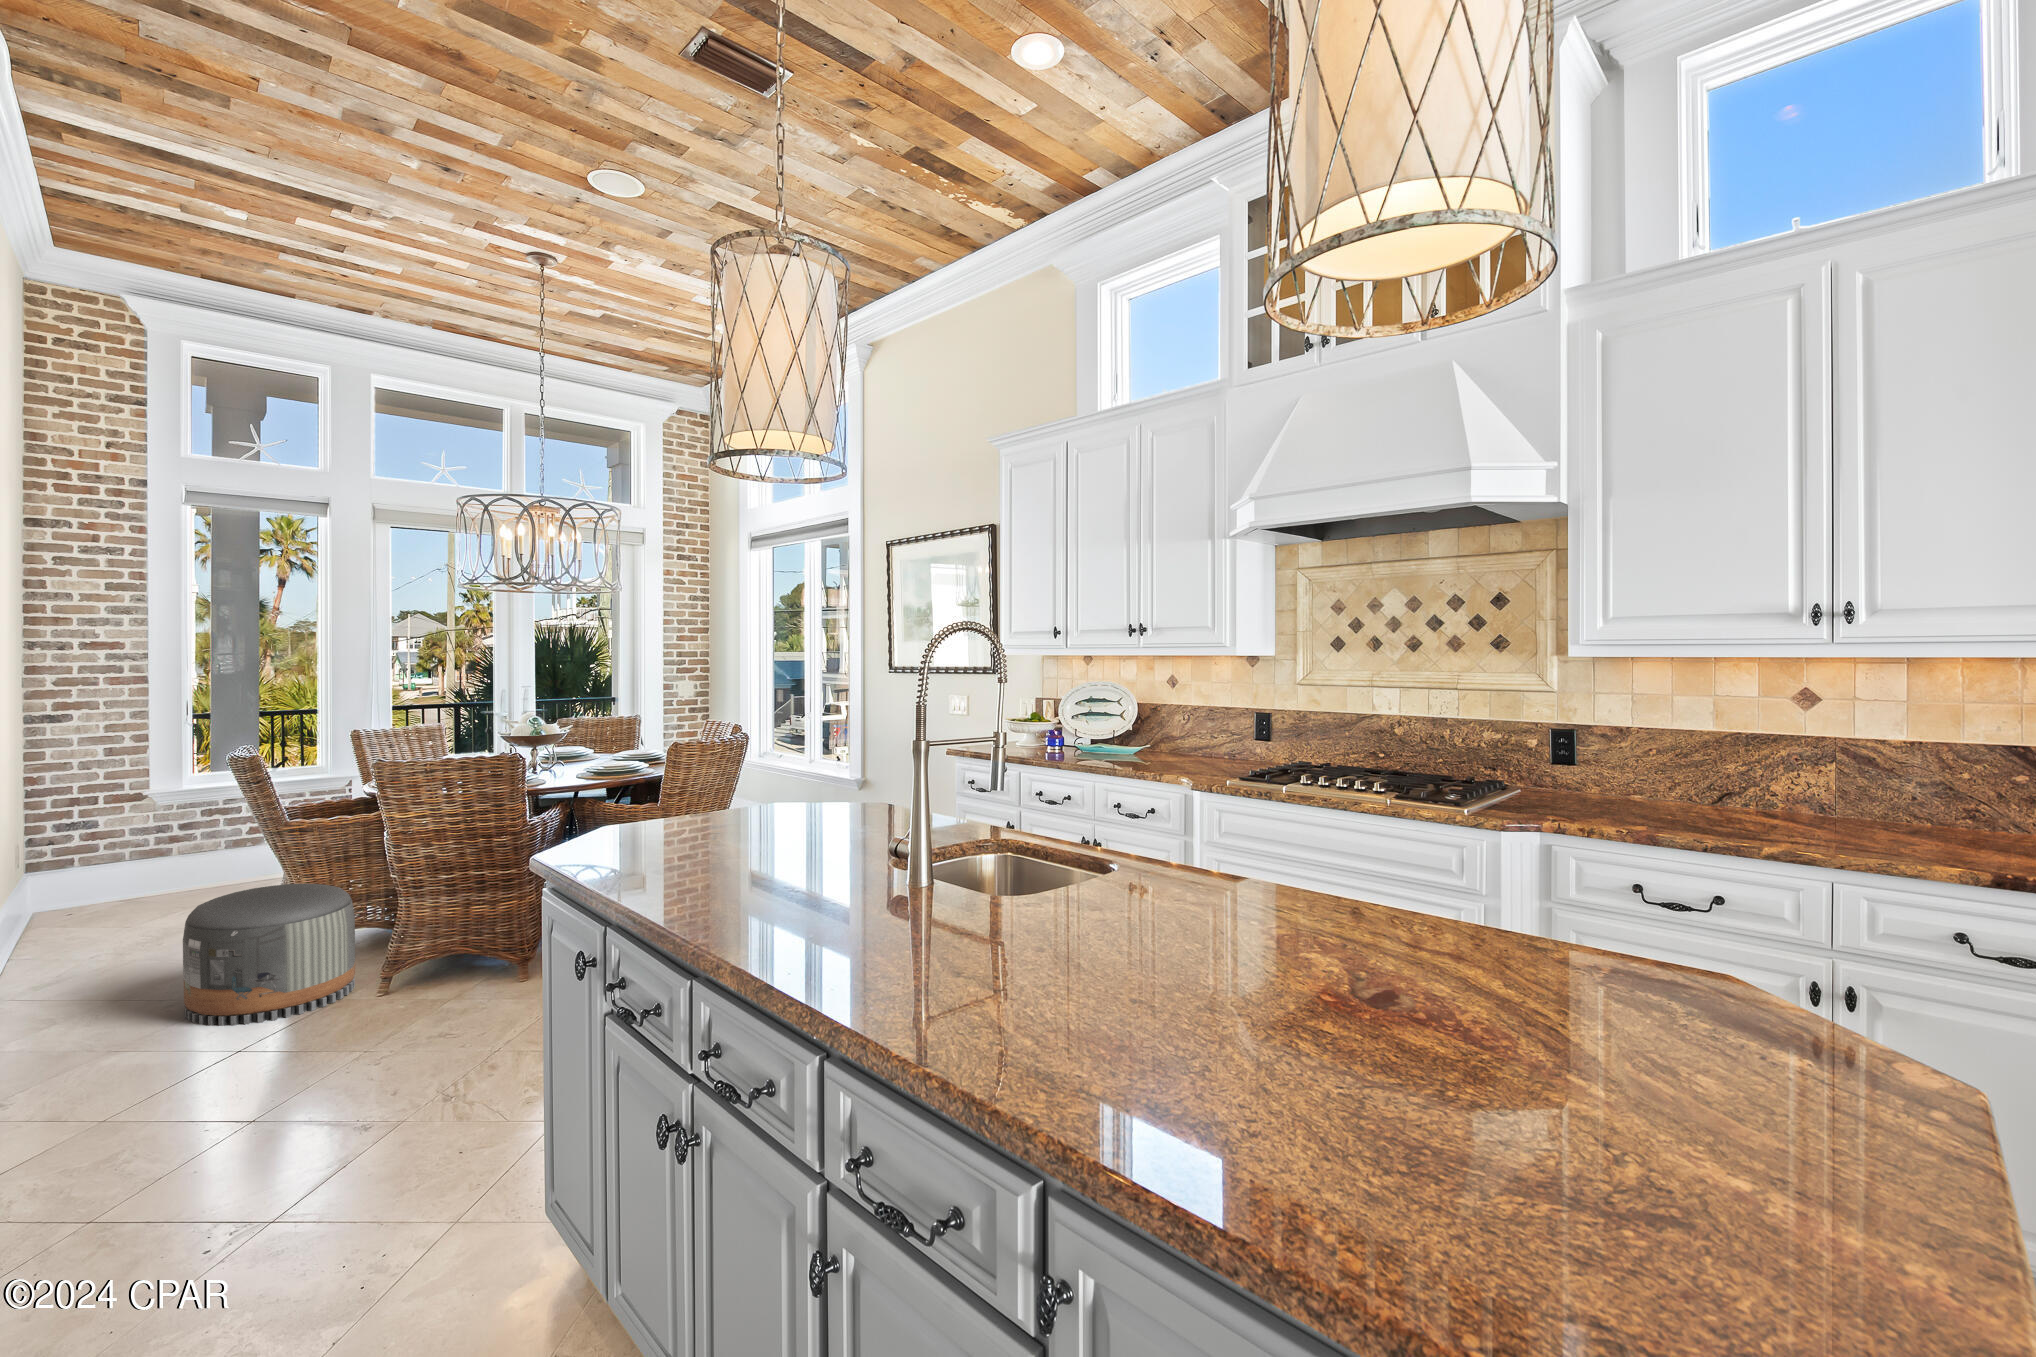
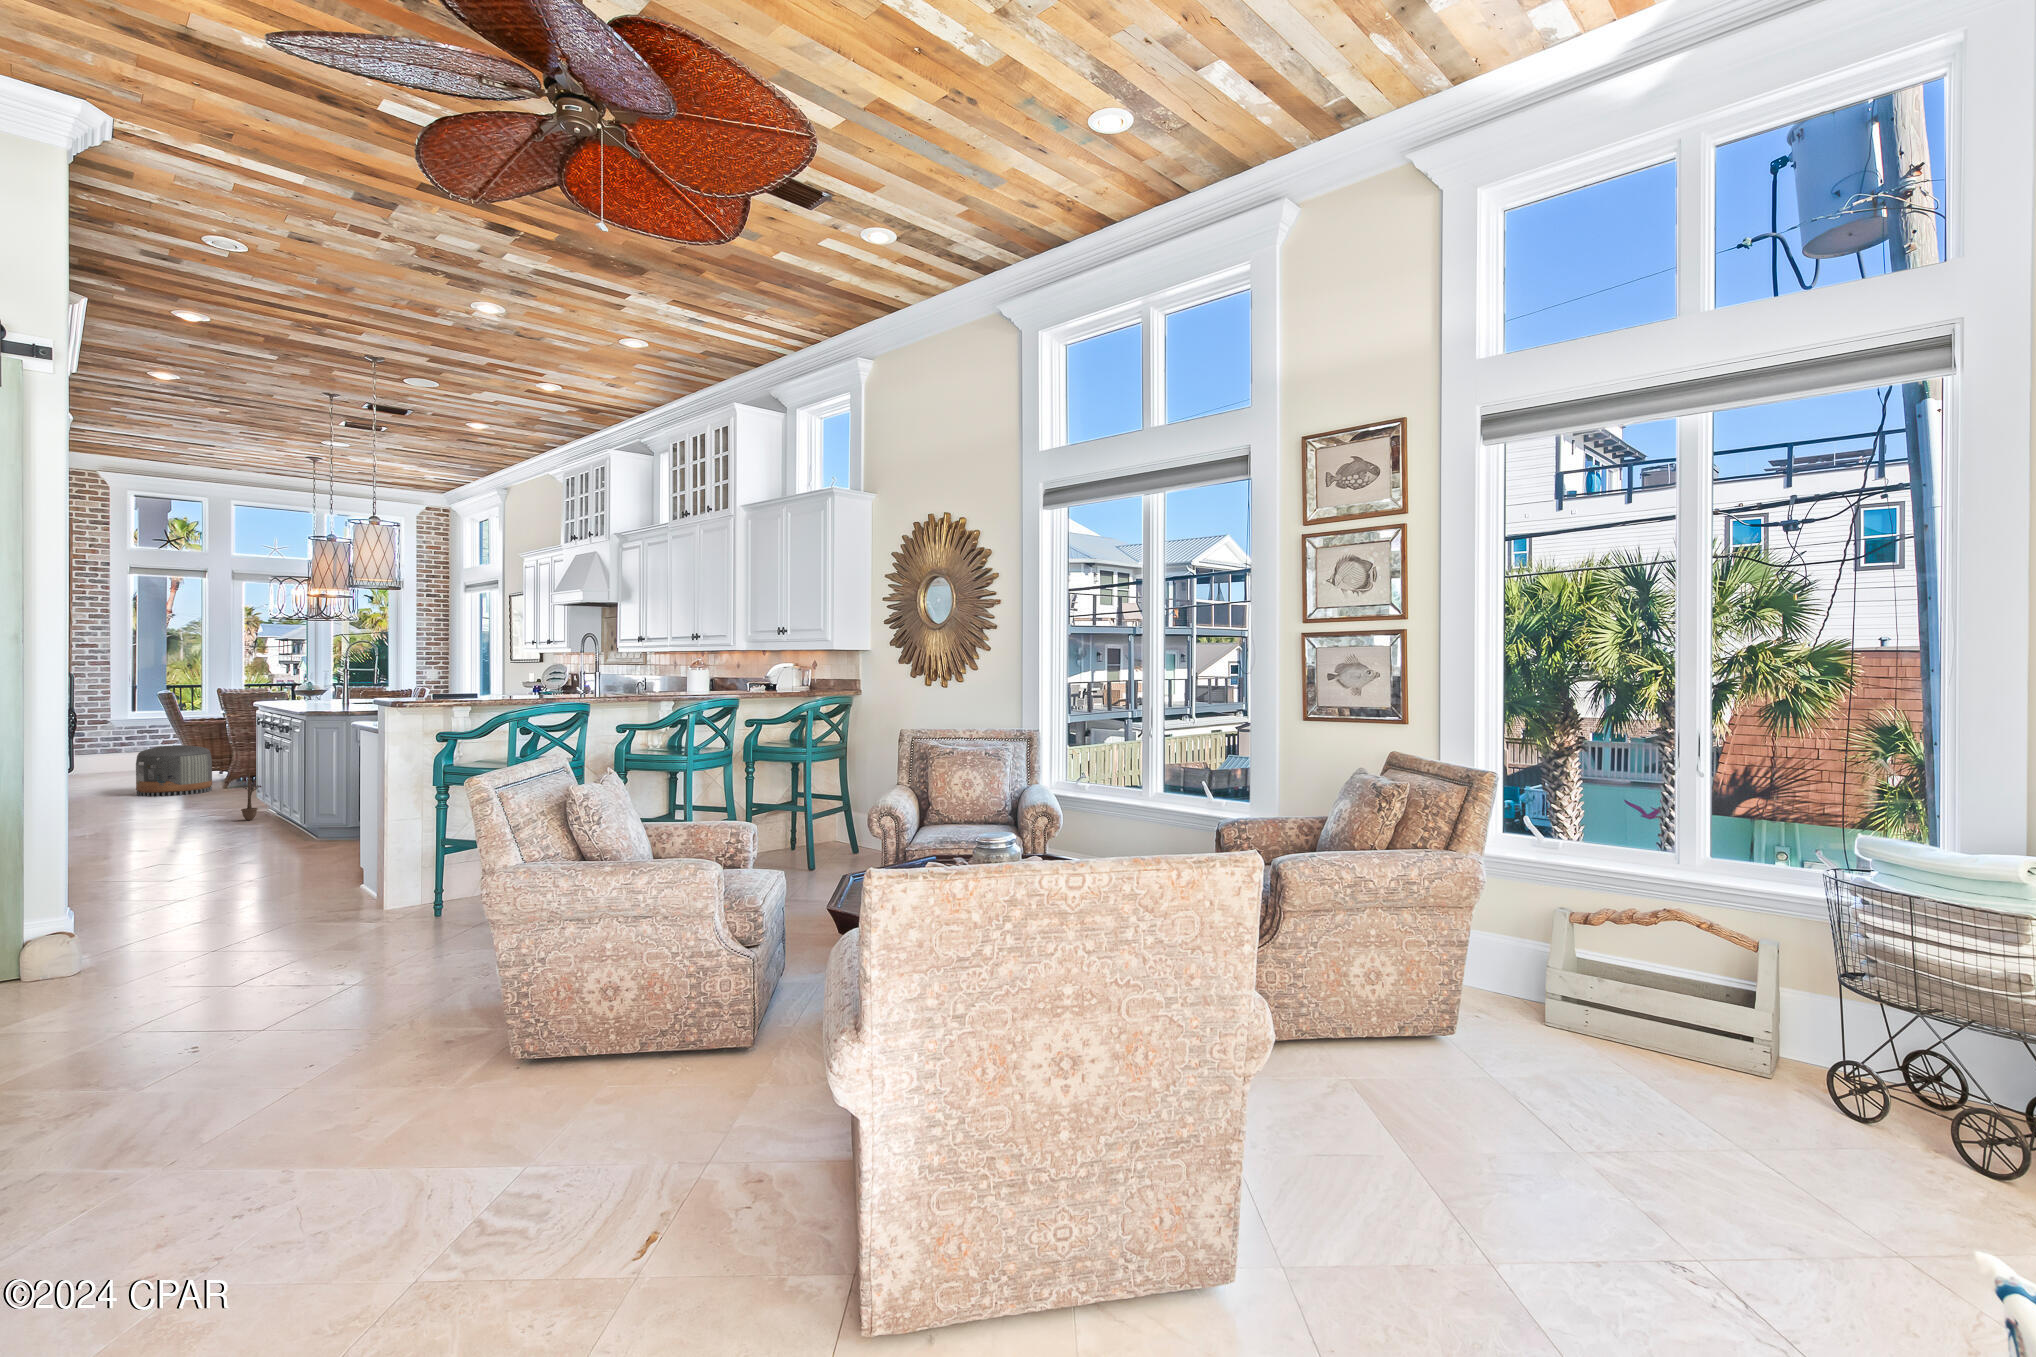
decorative plant: none [496,1104,552,1265] -> present [241,773,262,820]

